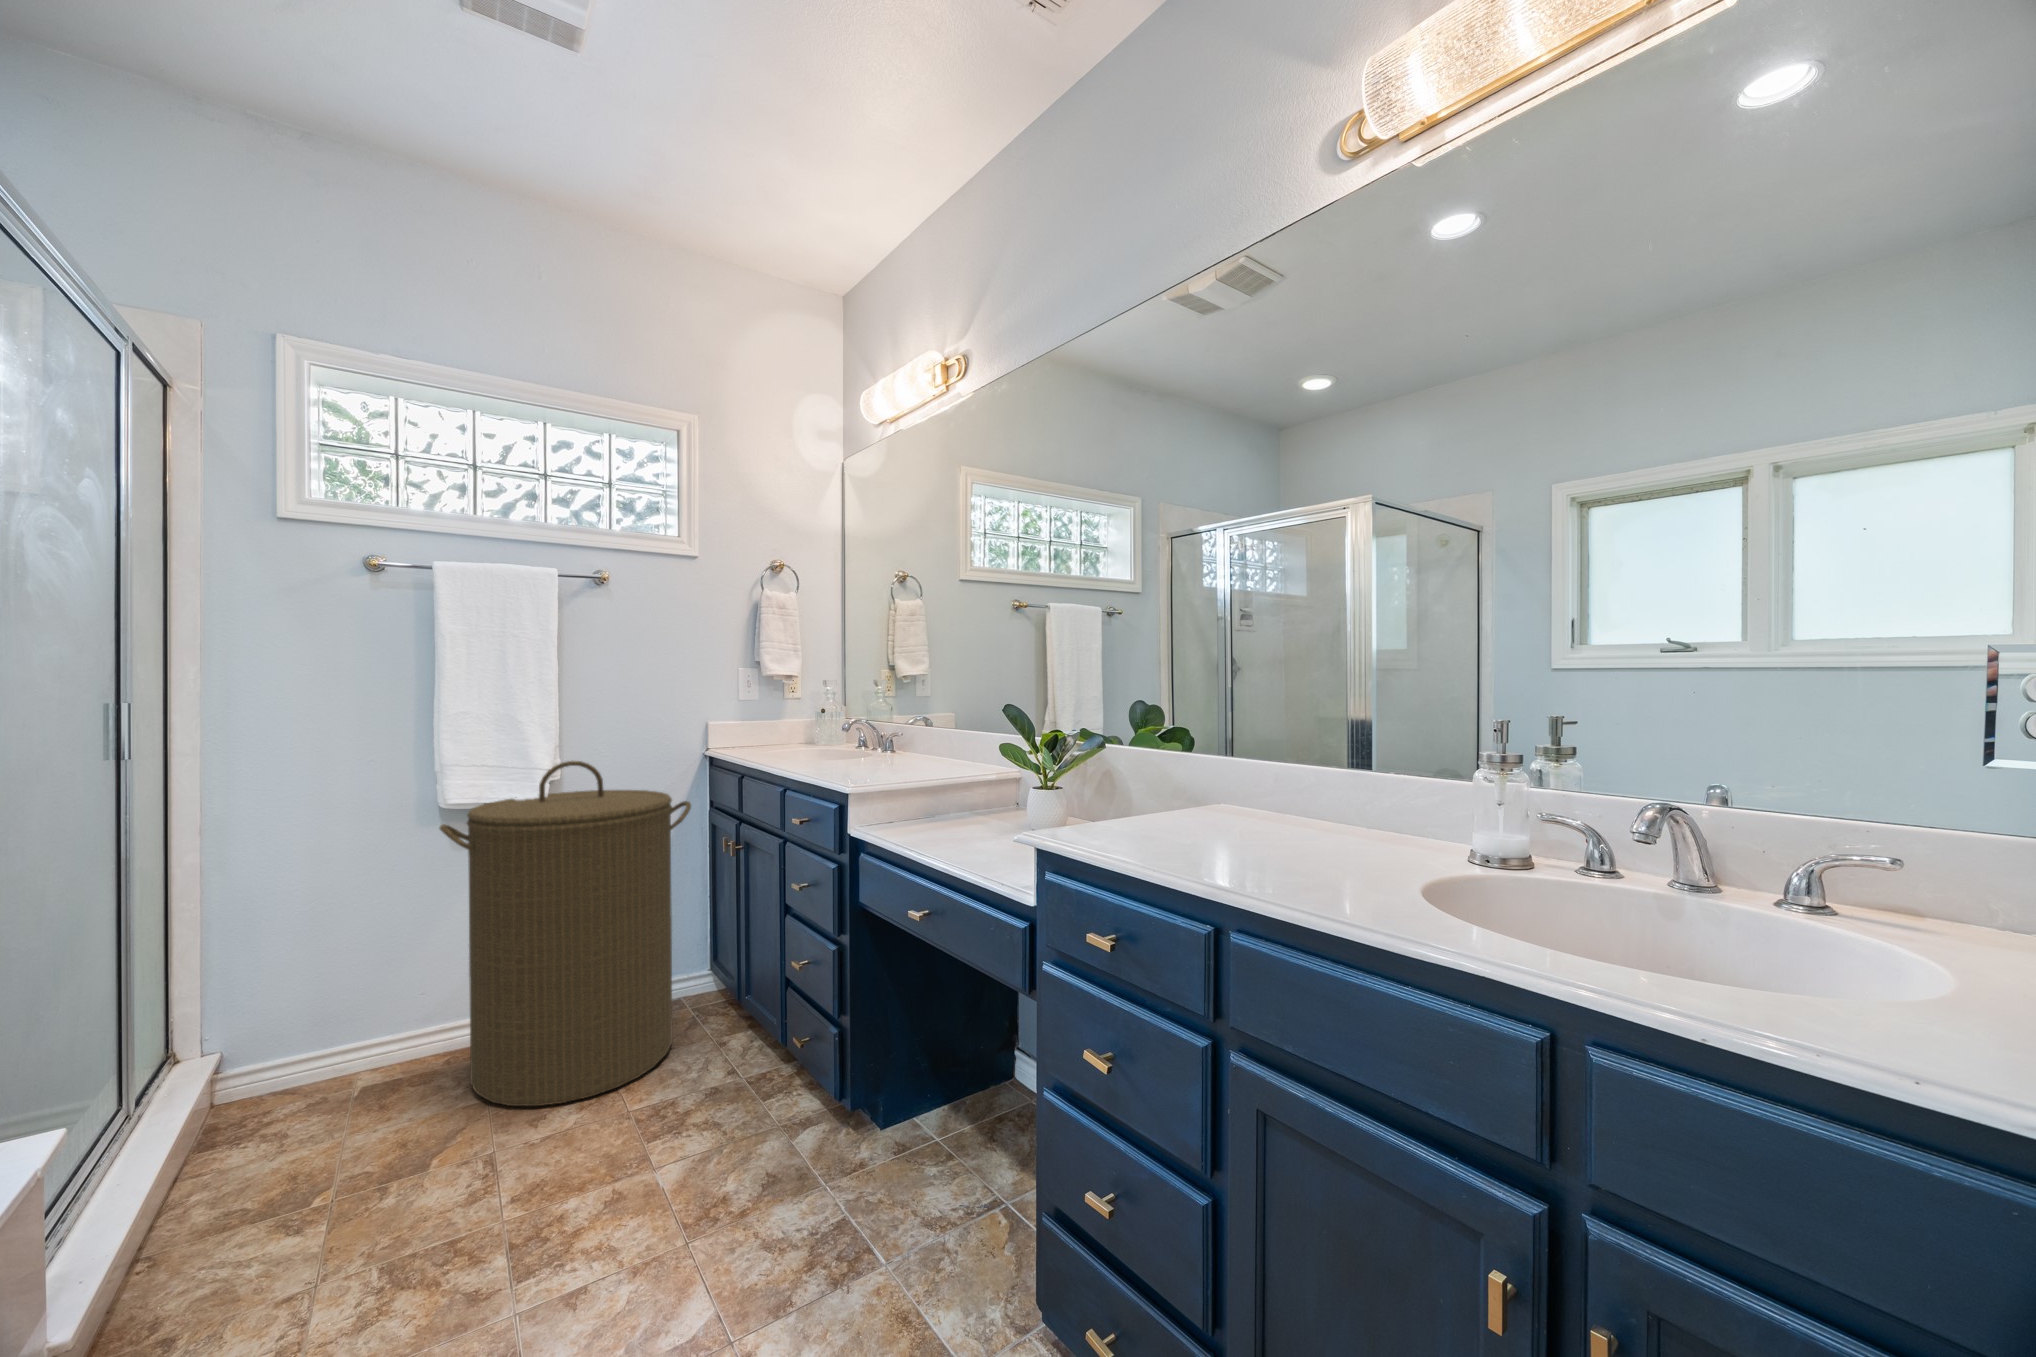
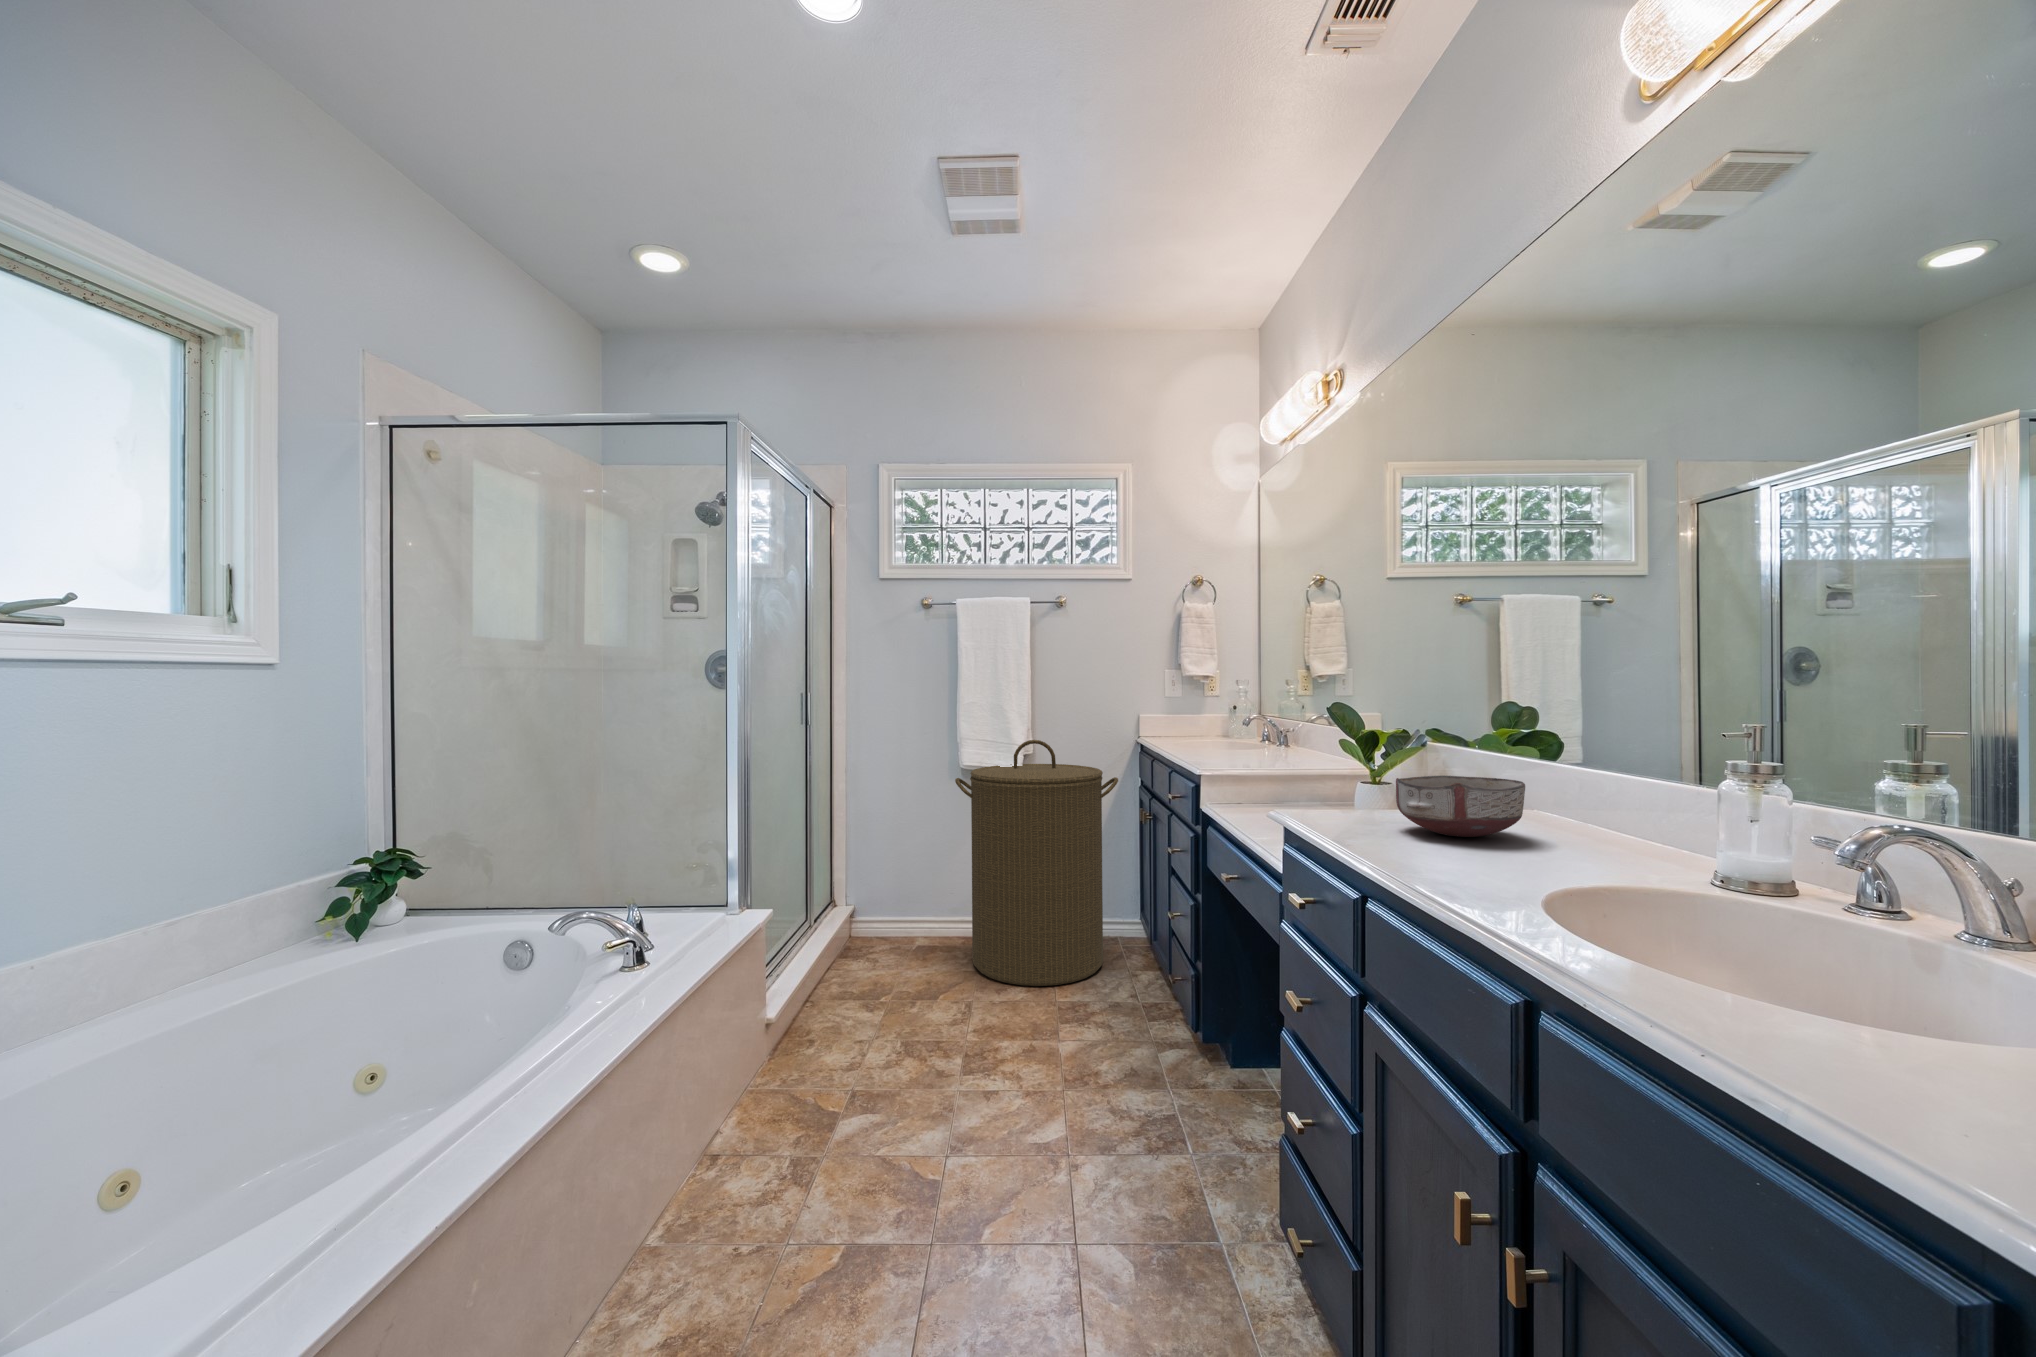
ceramic bowl: none [1160,776,1280,841] -> present [1396,776,1525,837]

